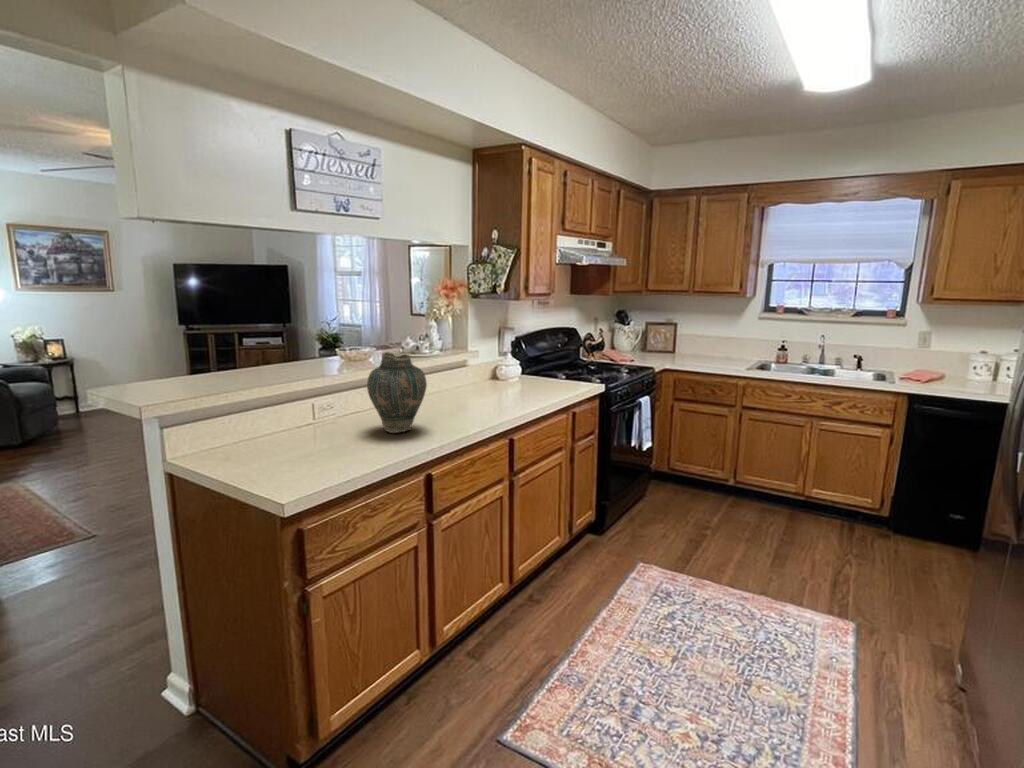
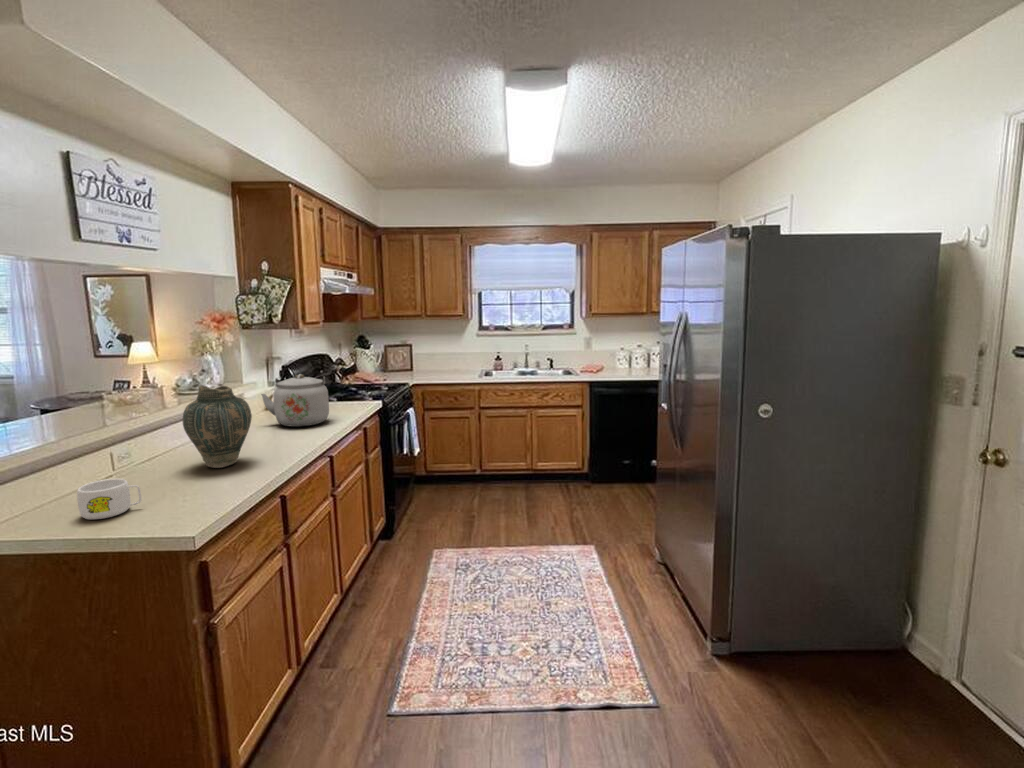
kettle: none [470,348,537,403] -> present [261,374,329,427]
mug: none [258,428,304,462] -> present [77,478,142,519]

